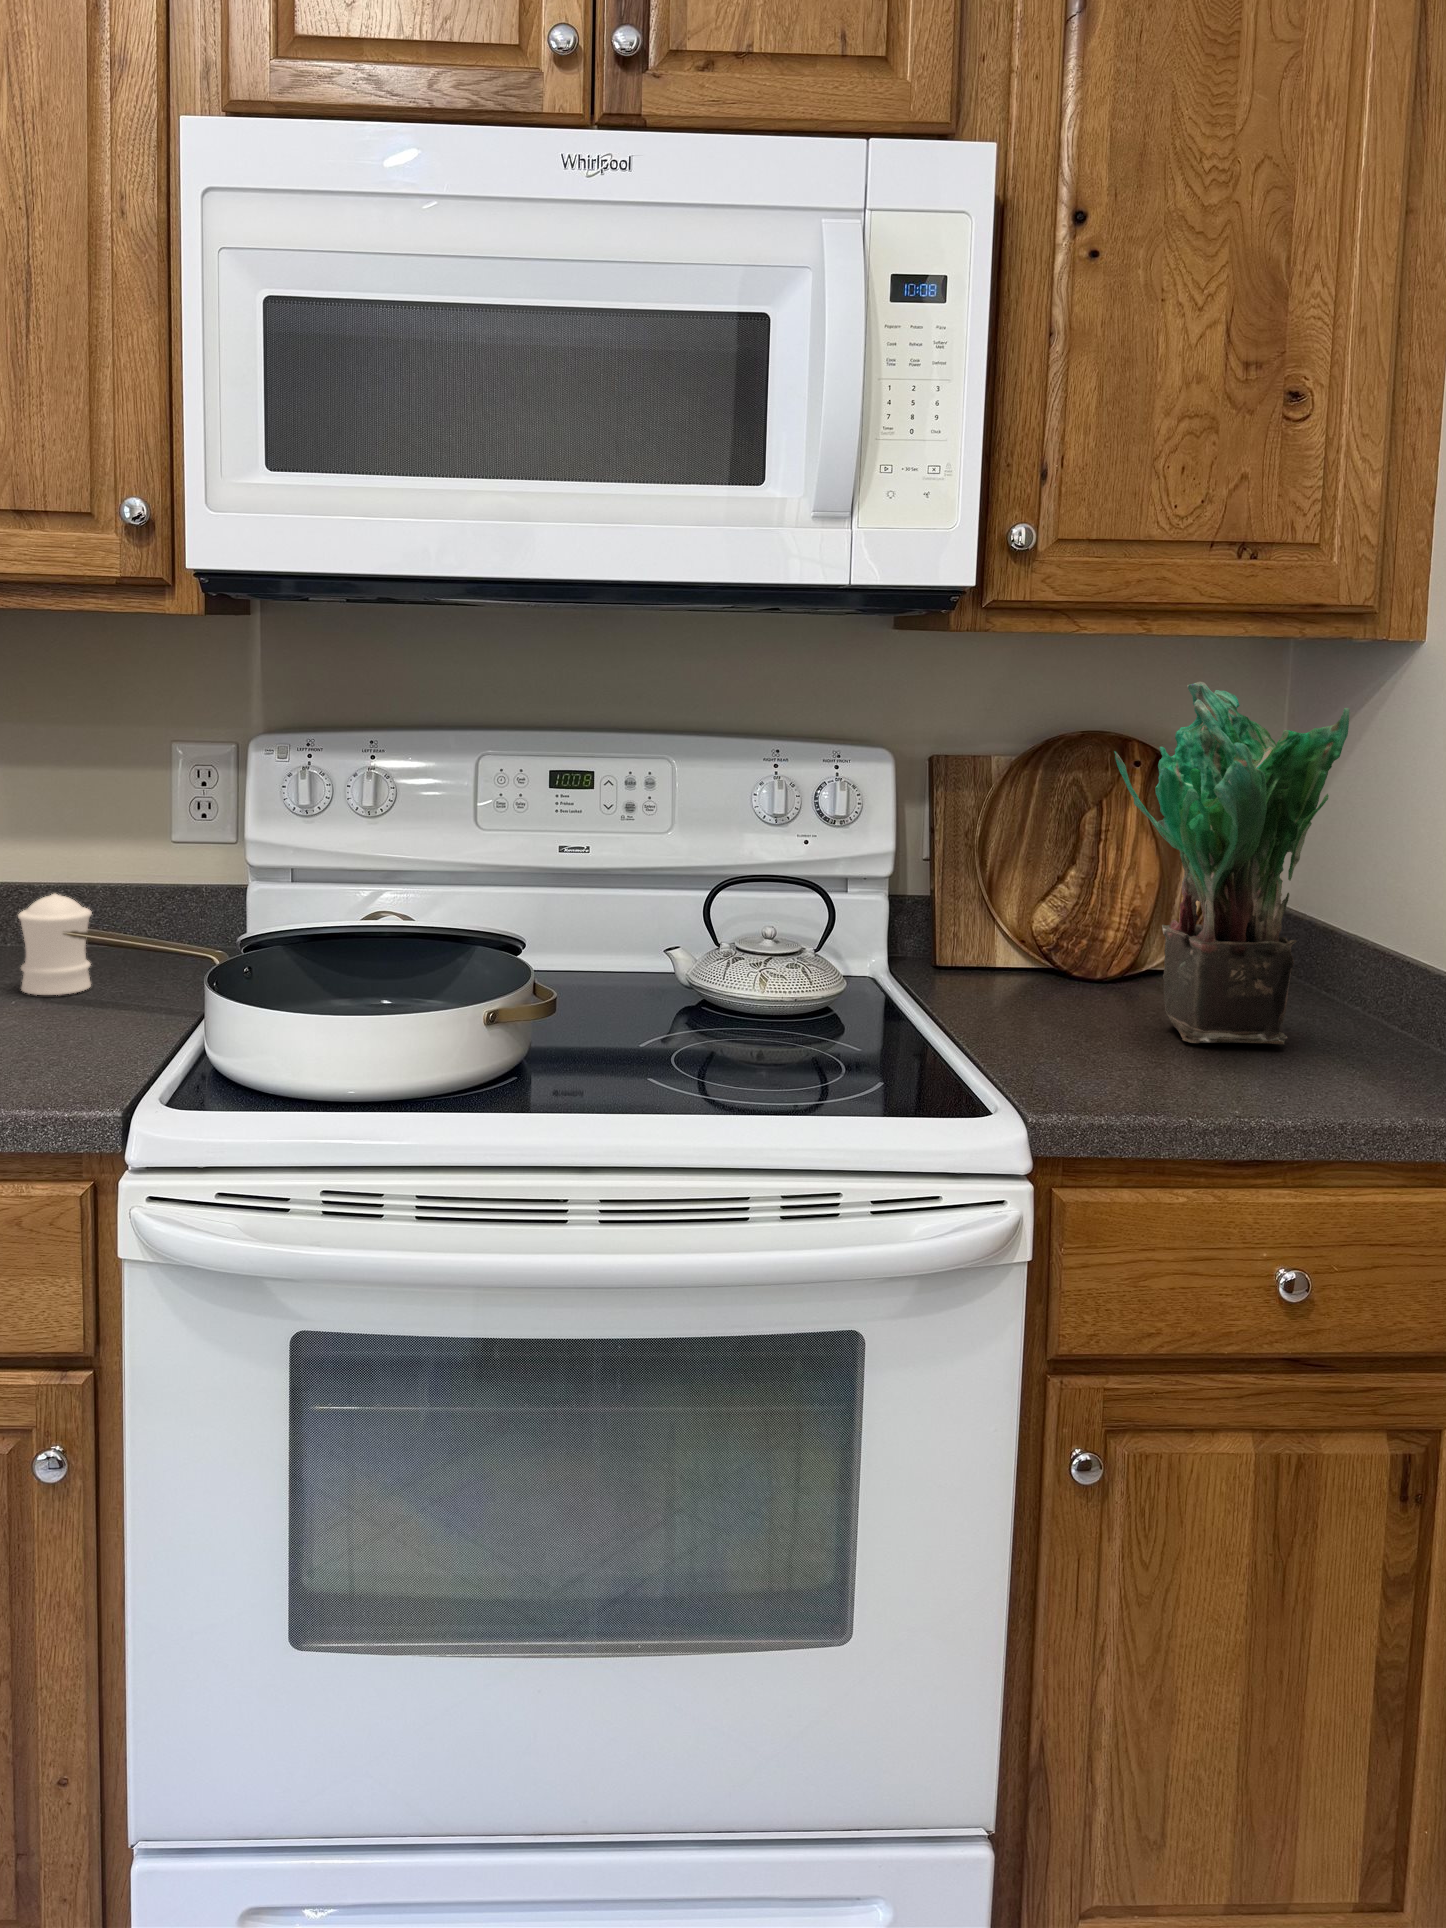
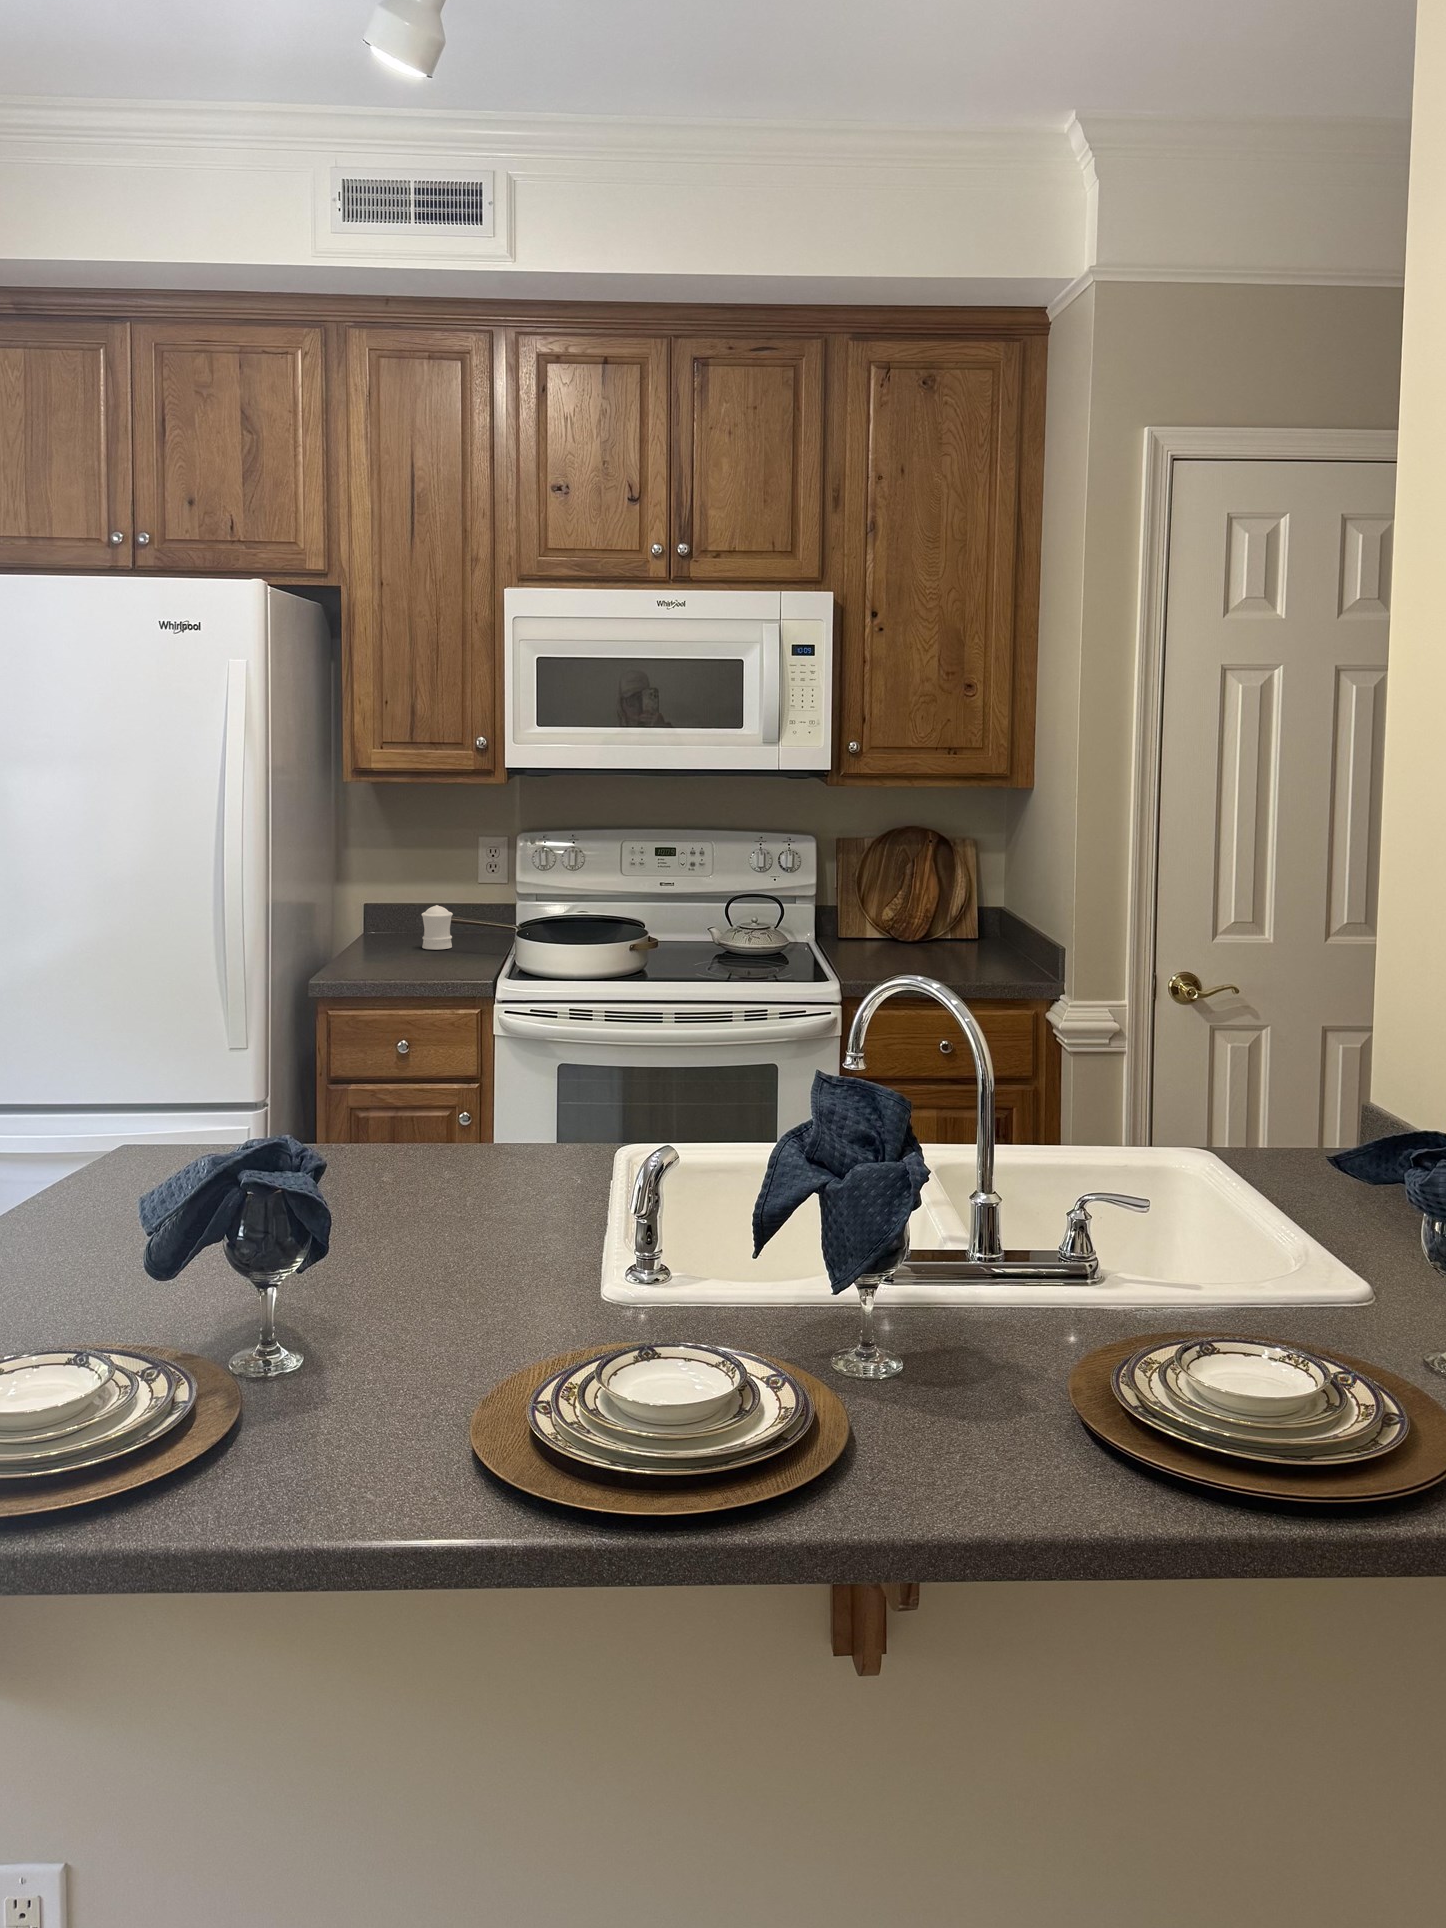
potted plant: present [1114,682,1350,1045] -> none [894,808,986,962]

